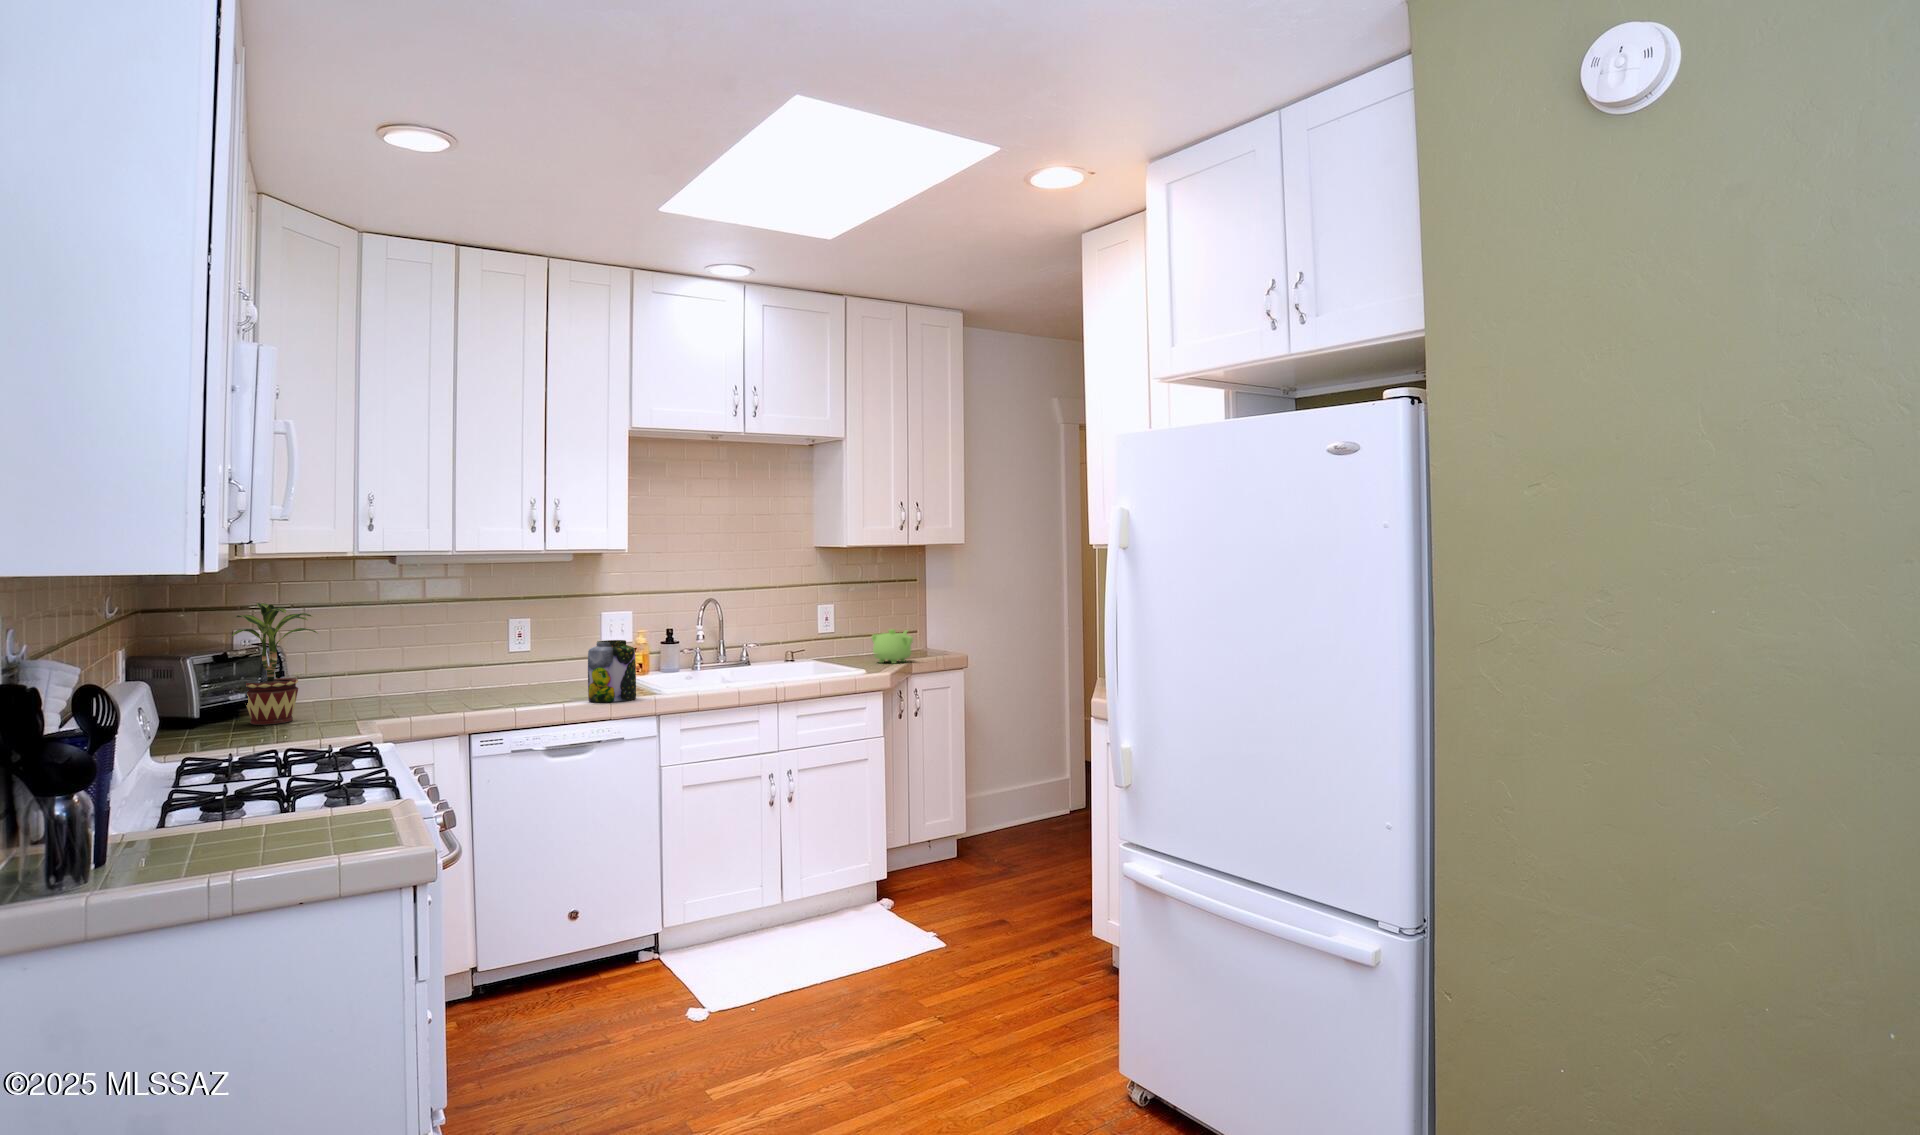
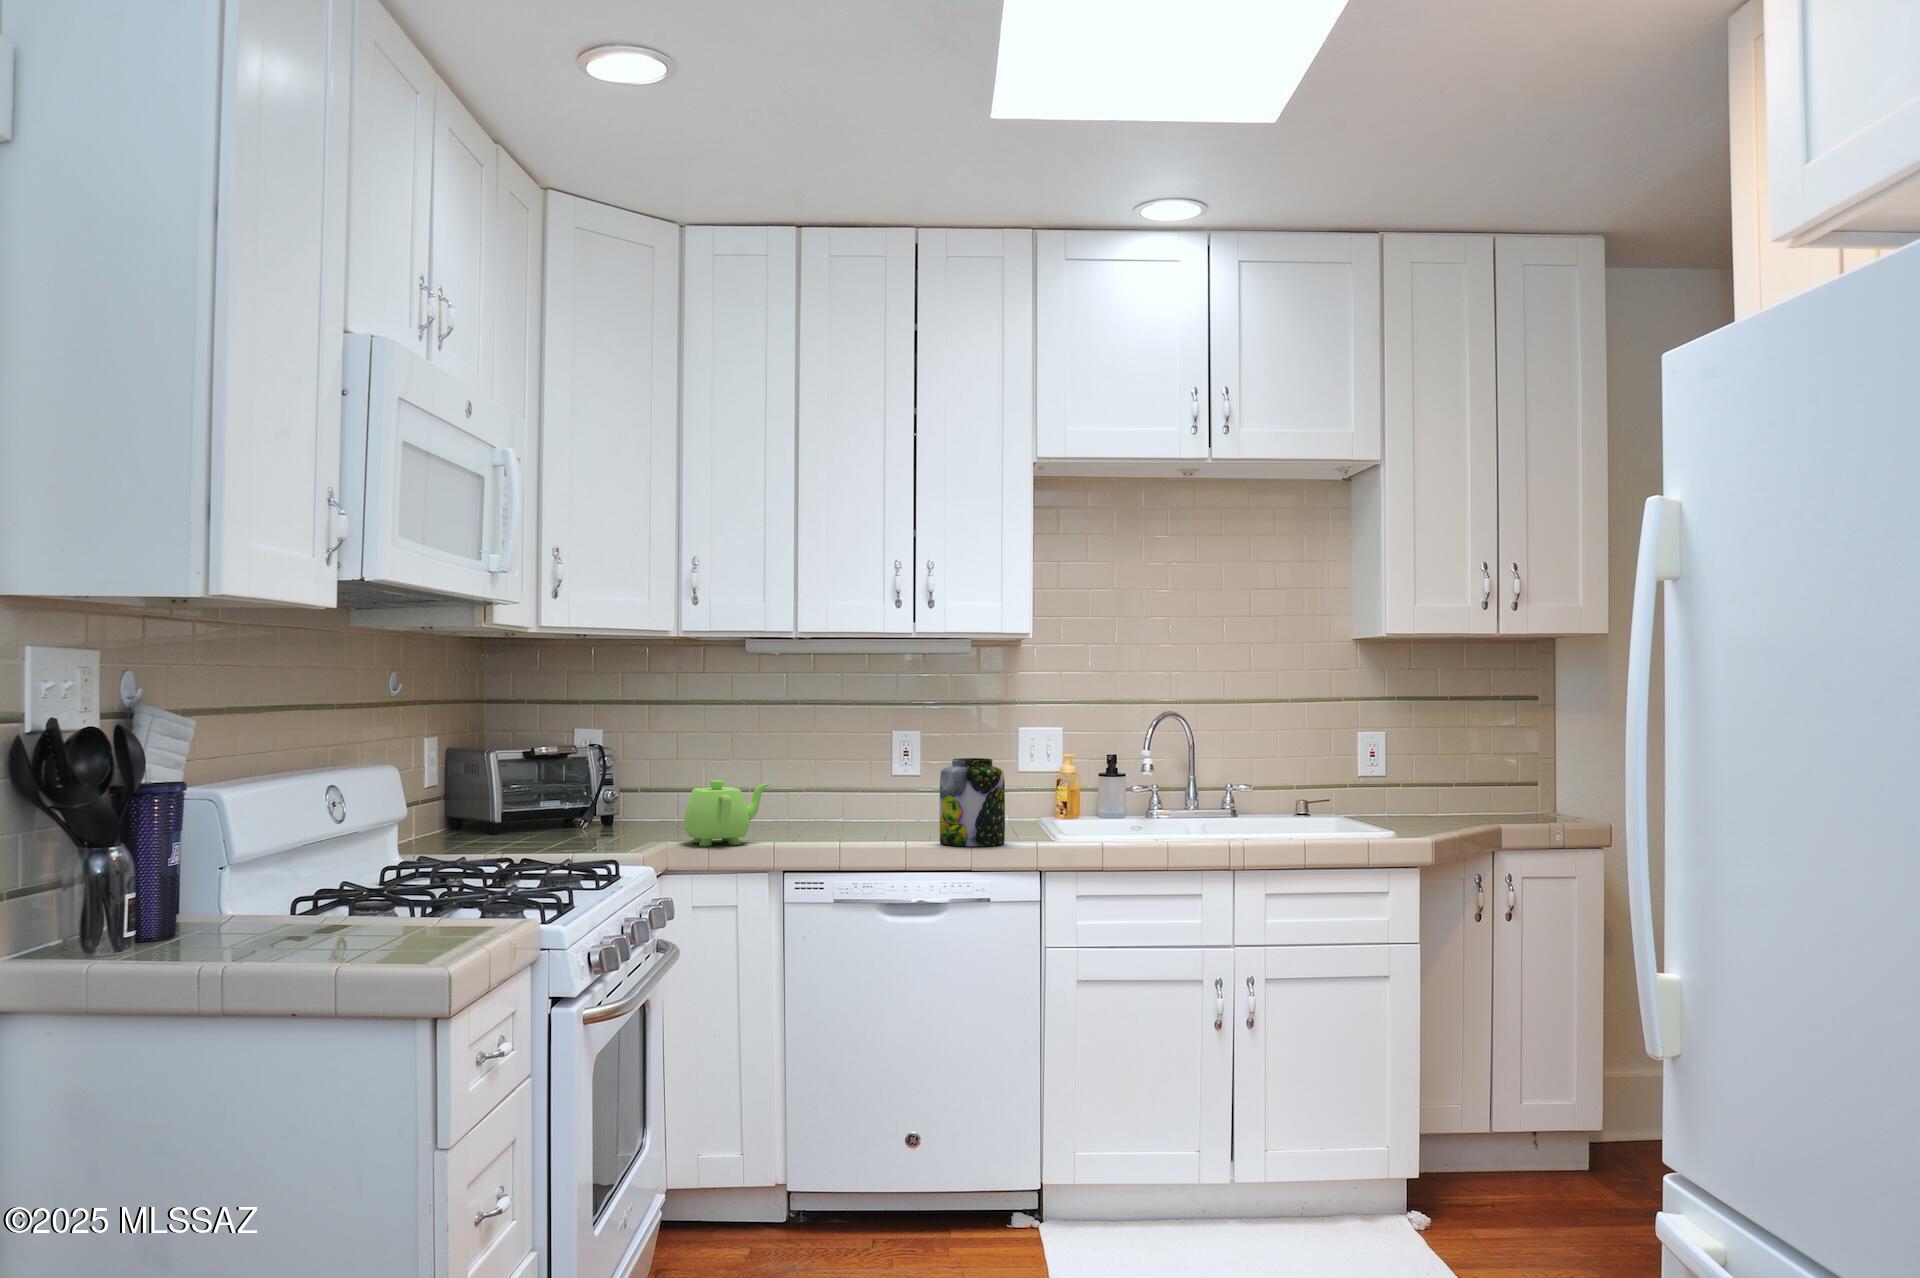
potted plant: present [232,603,317,725] -> none [541,691,647,837]
teapot: present [872,629,913,664] -> present [684,780,770,846]

